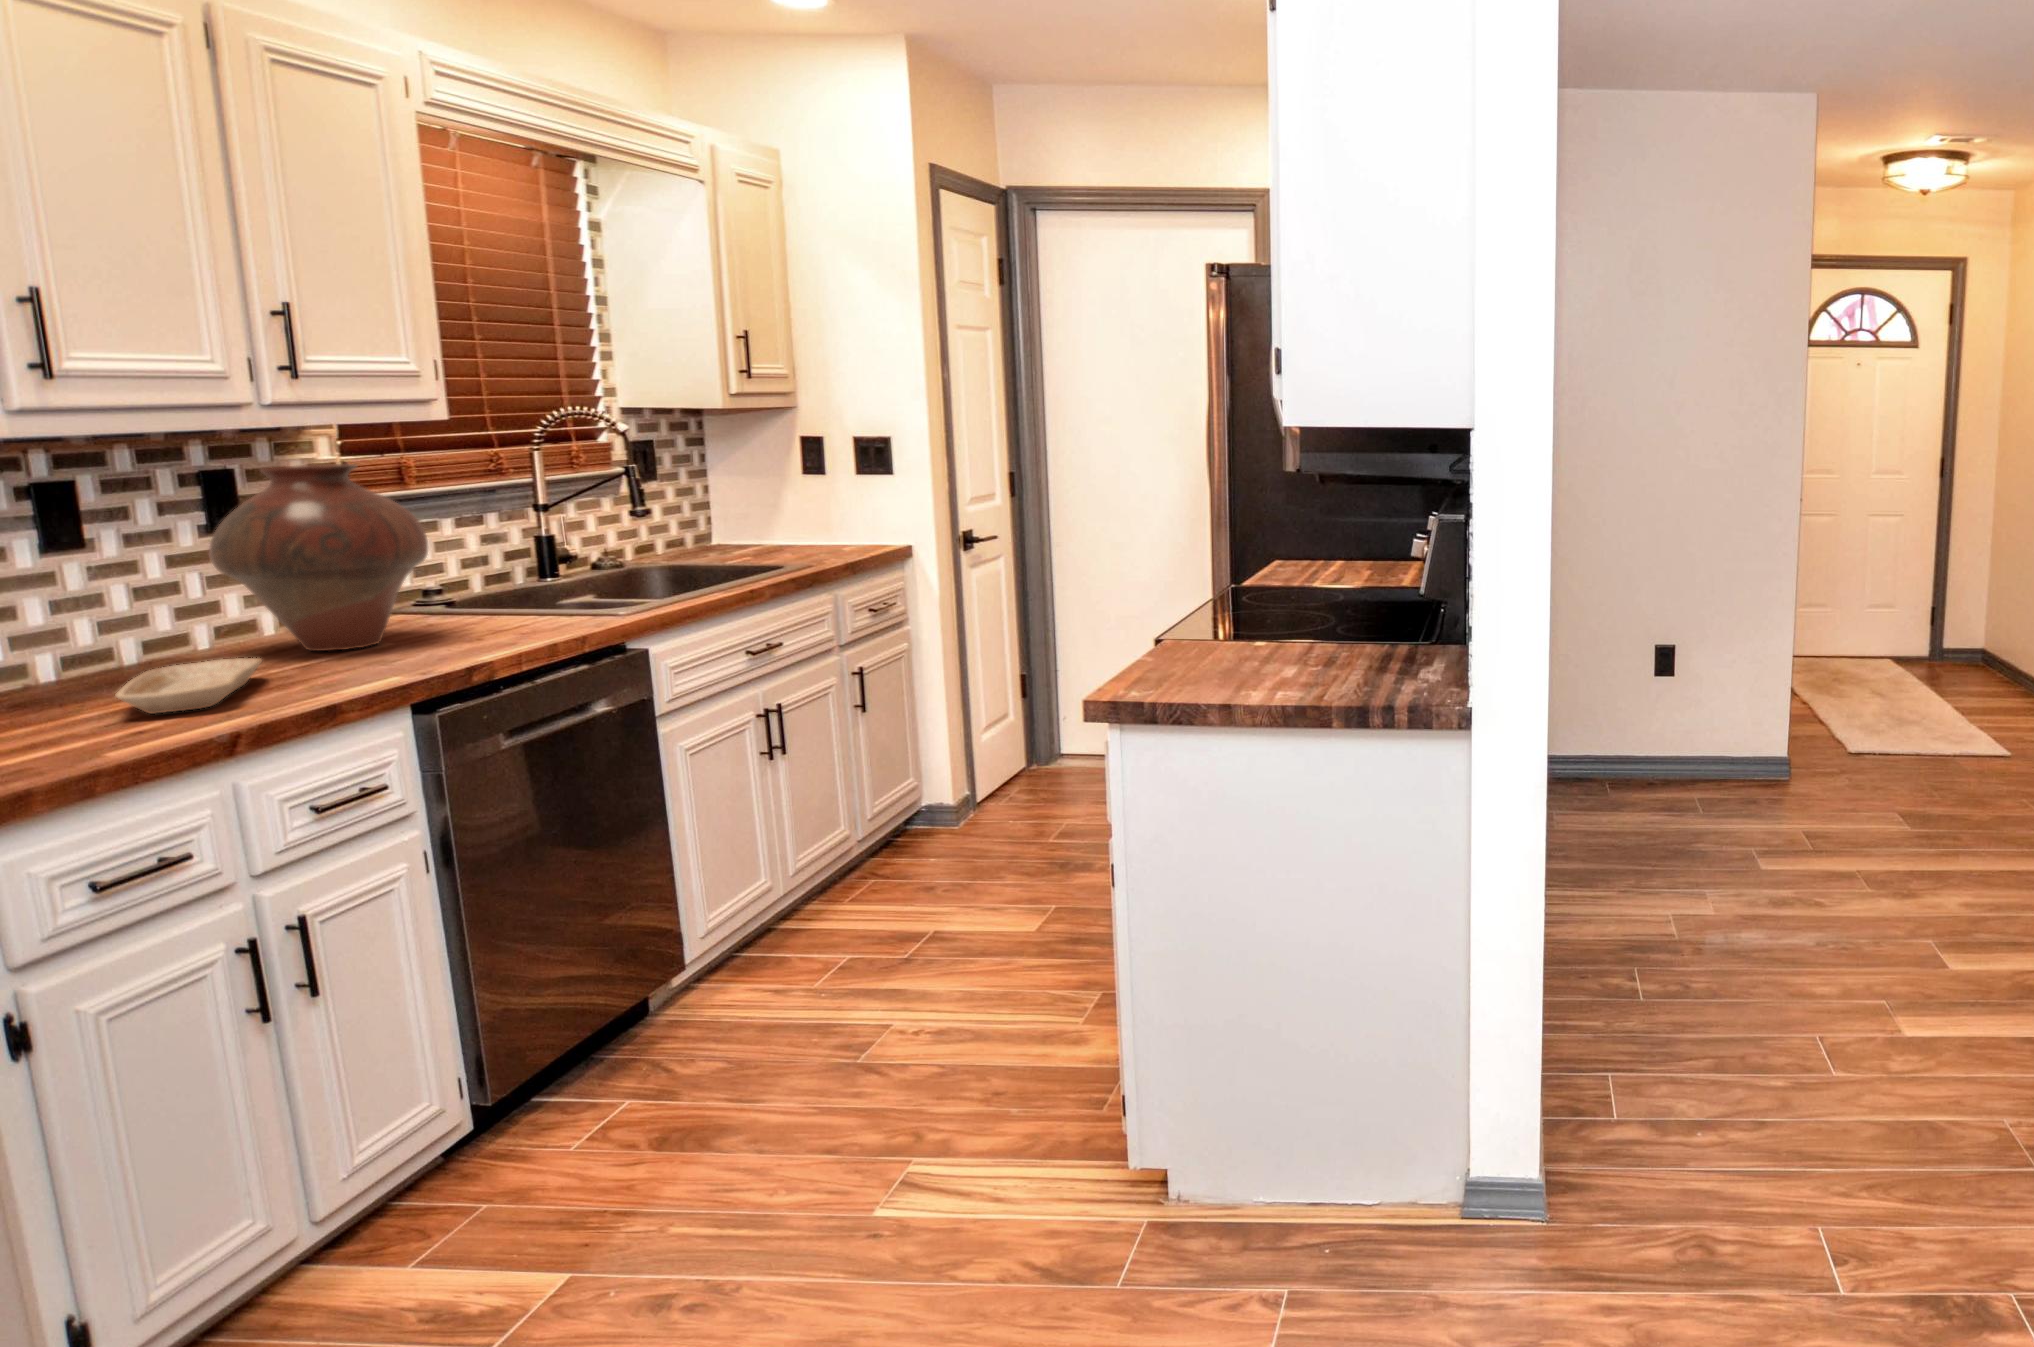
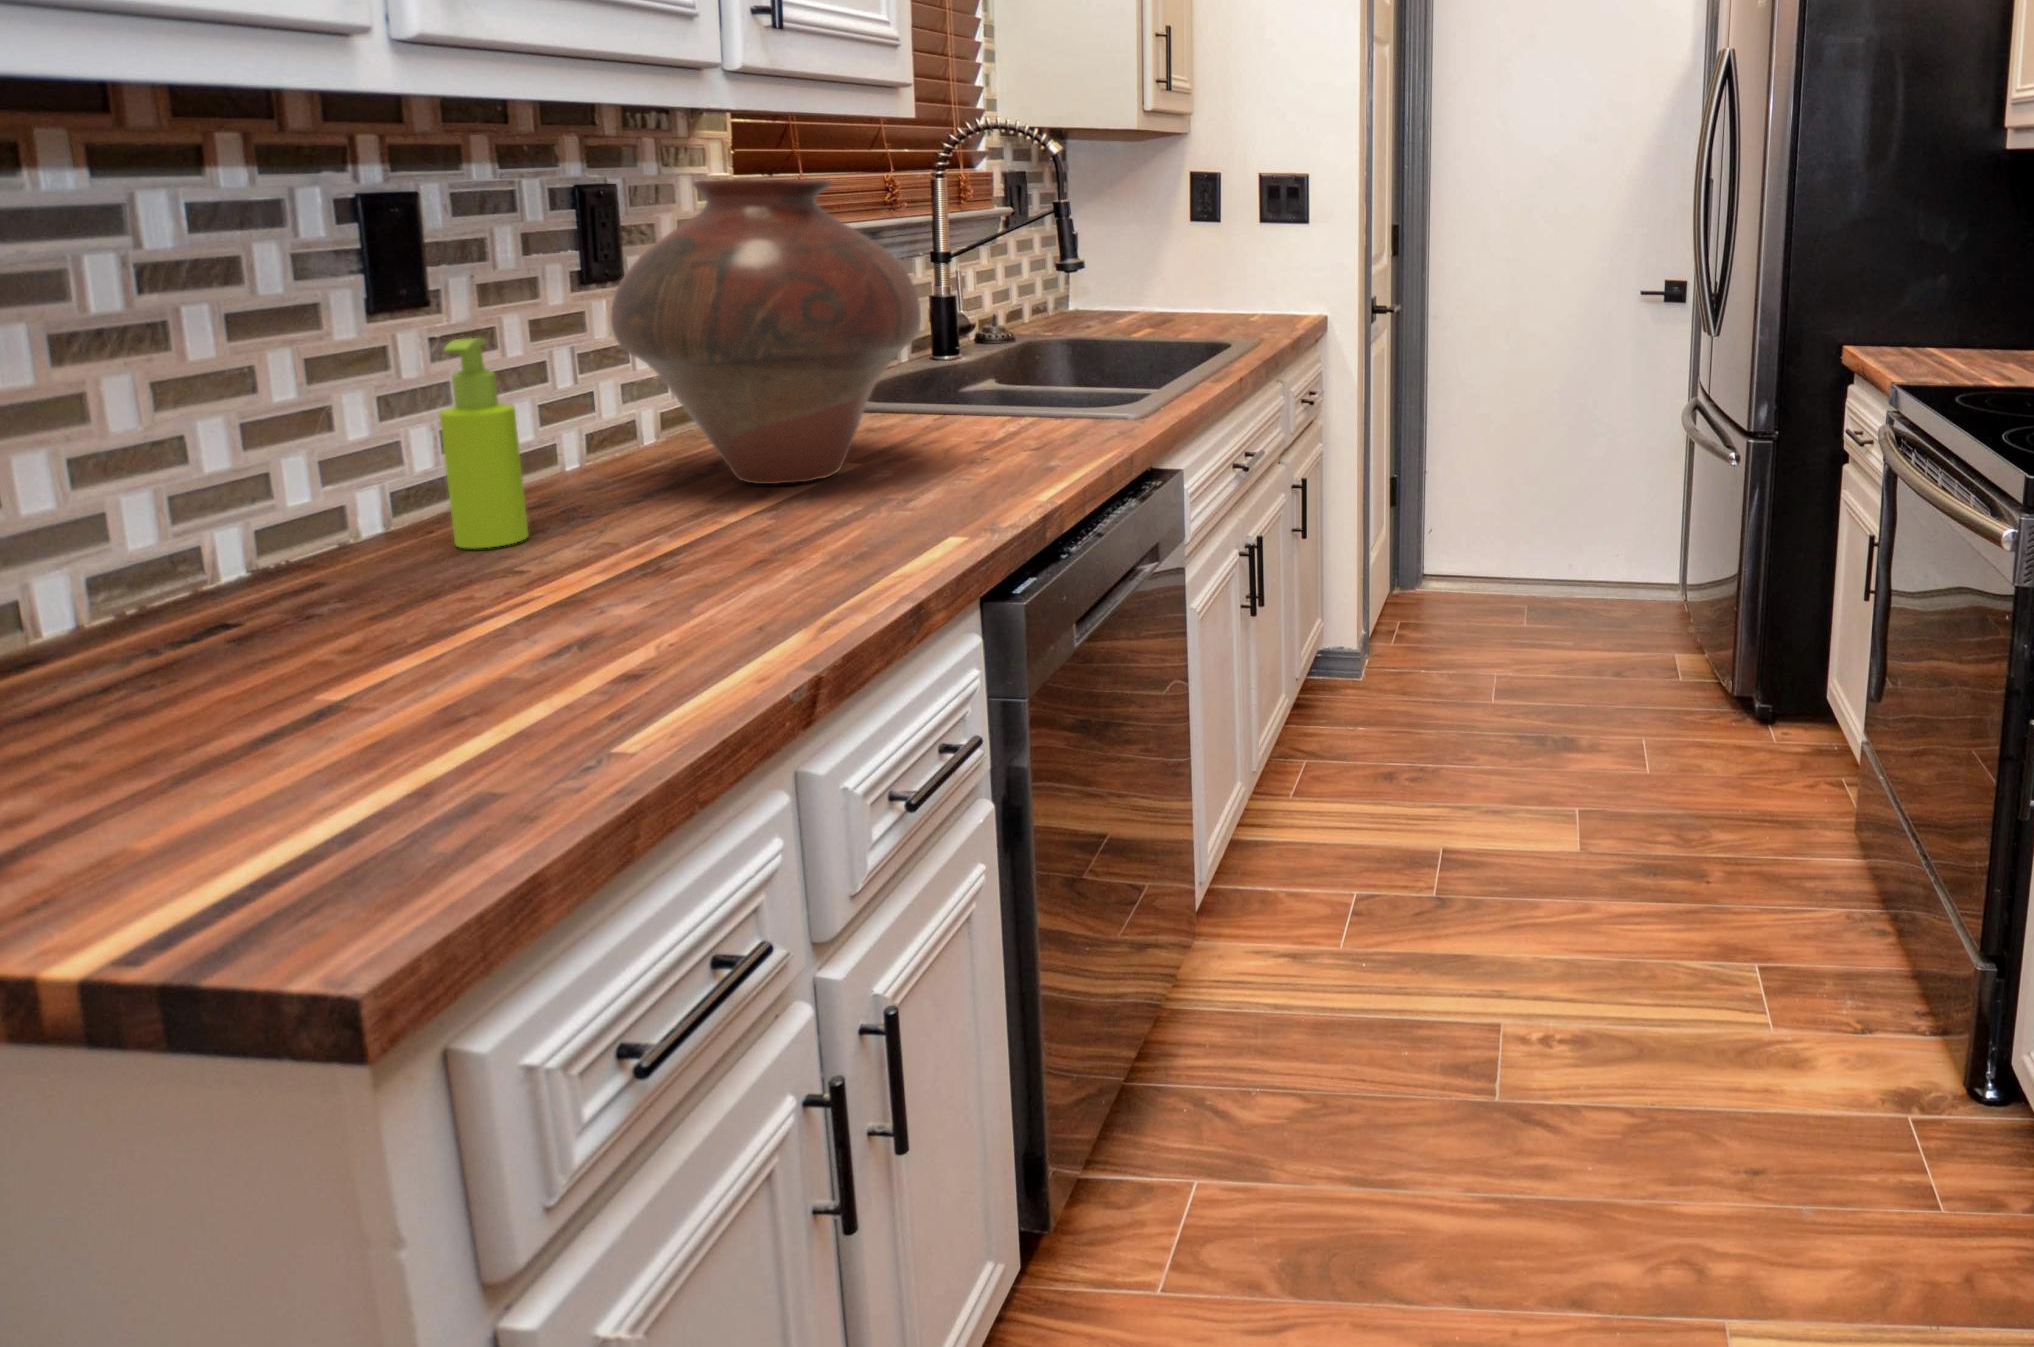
soap dispenser: none [81,565,148,684] -> present [440,338,529,549]
tray: present [116,658,262,714] -> none [552,509,753,639]

